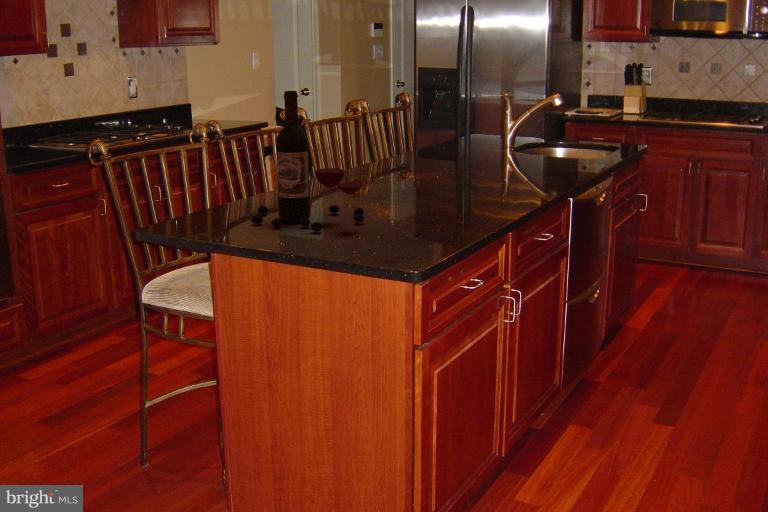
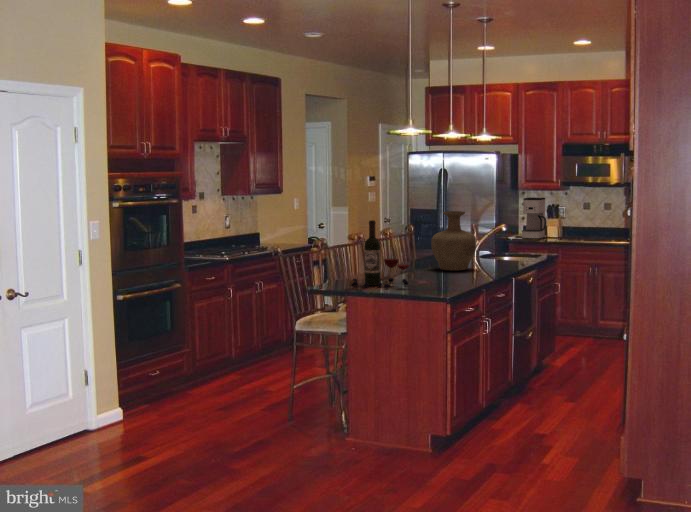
coffee maker: none [585,52,623,116] -> present [522,197,546,239]
vase: none [425,73,508,183] -> present [431,211,476,271]

